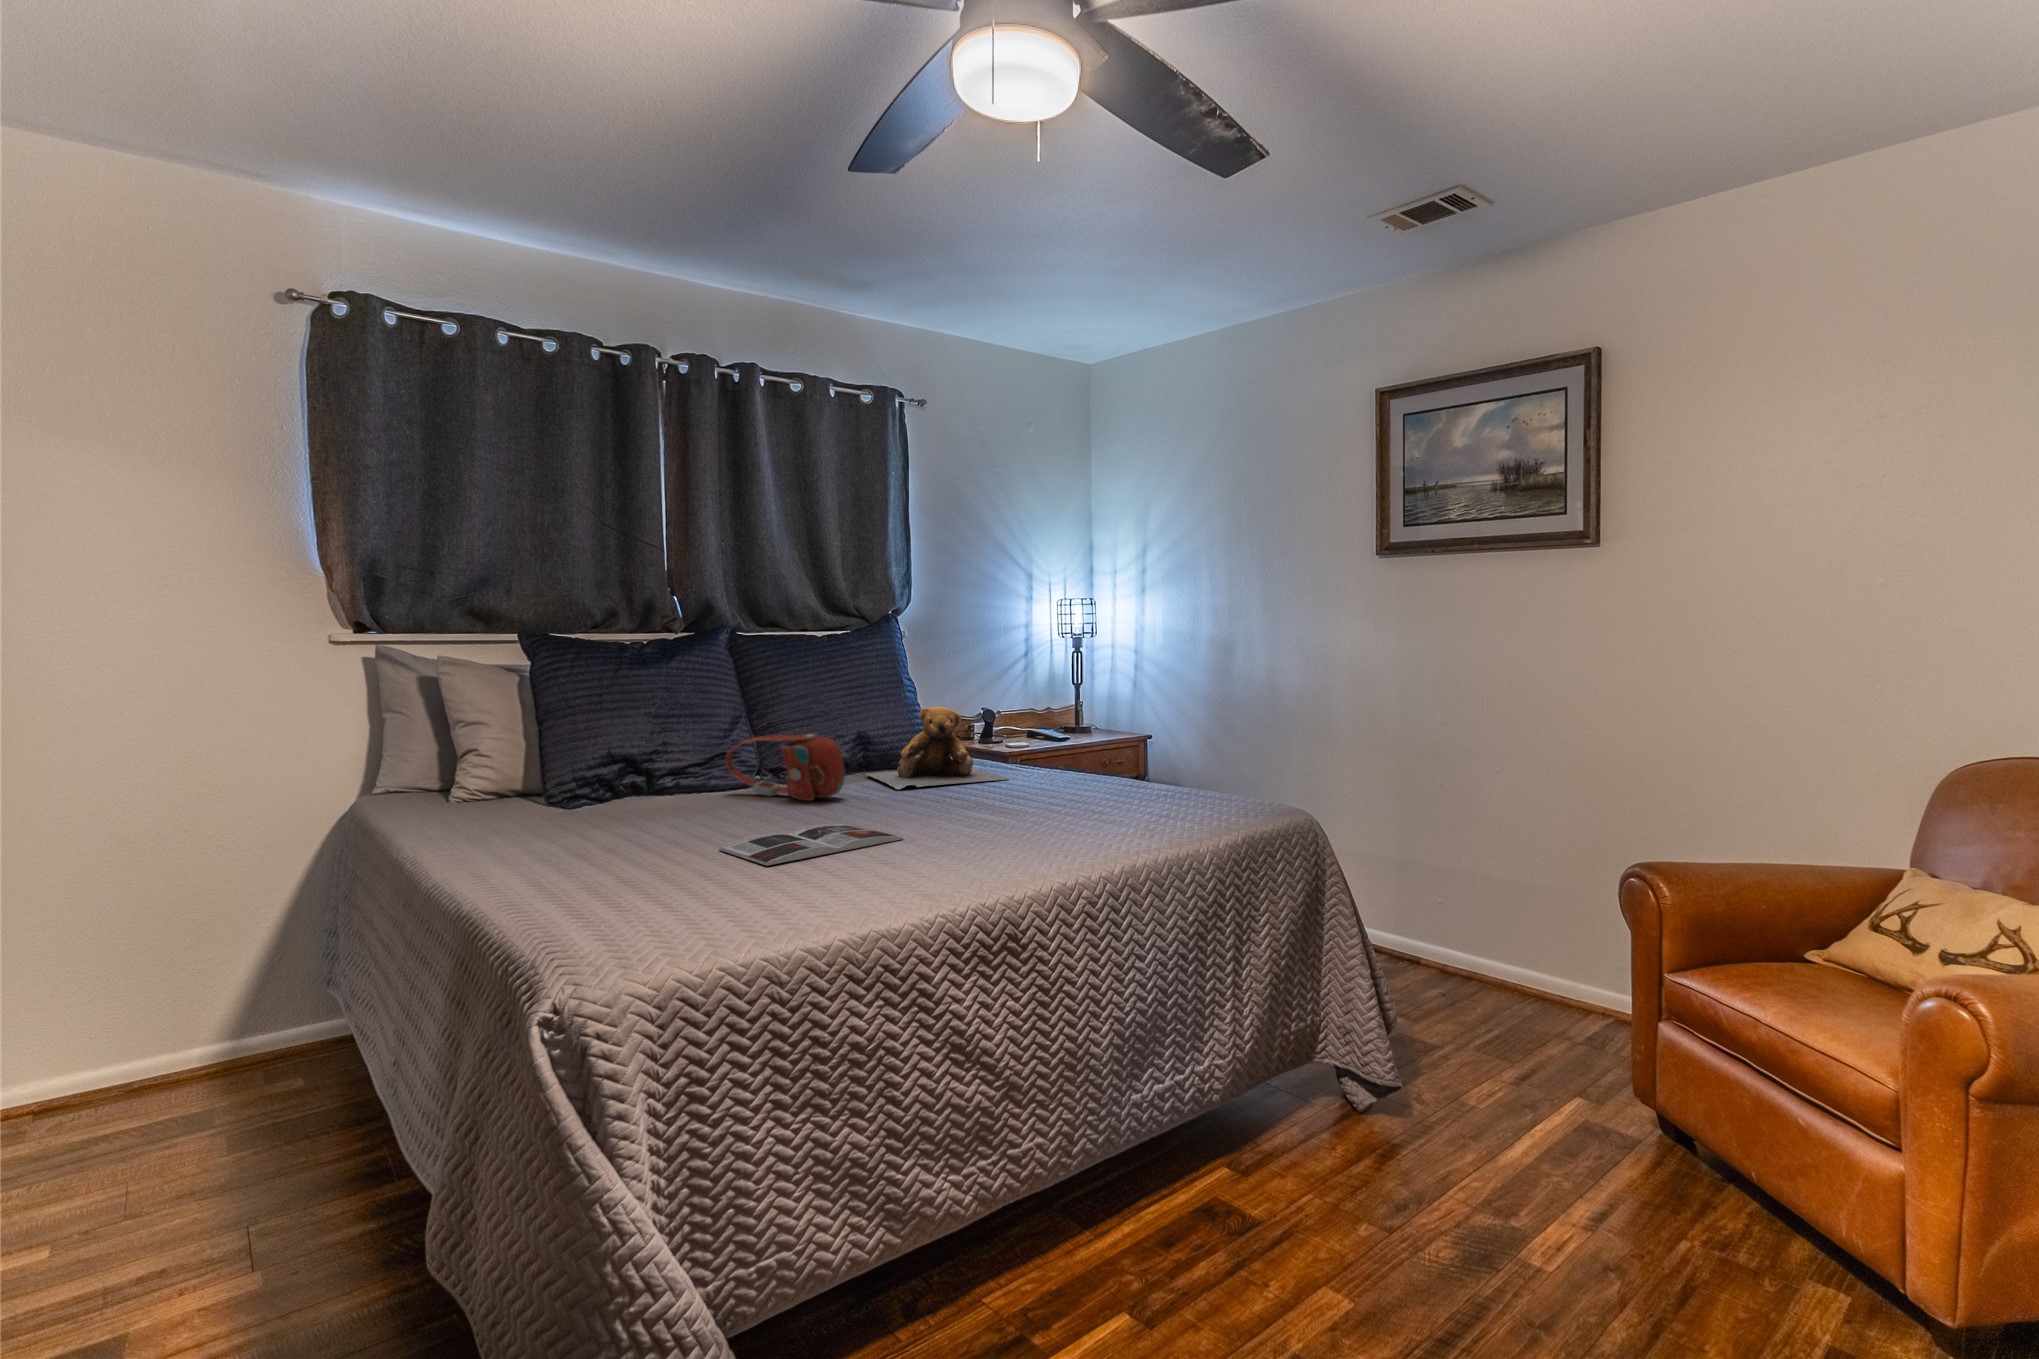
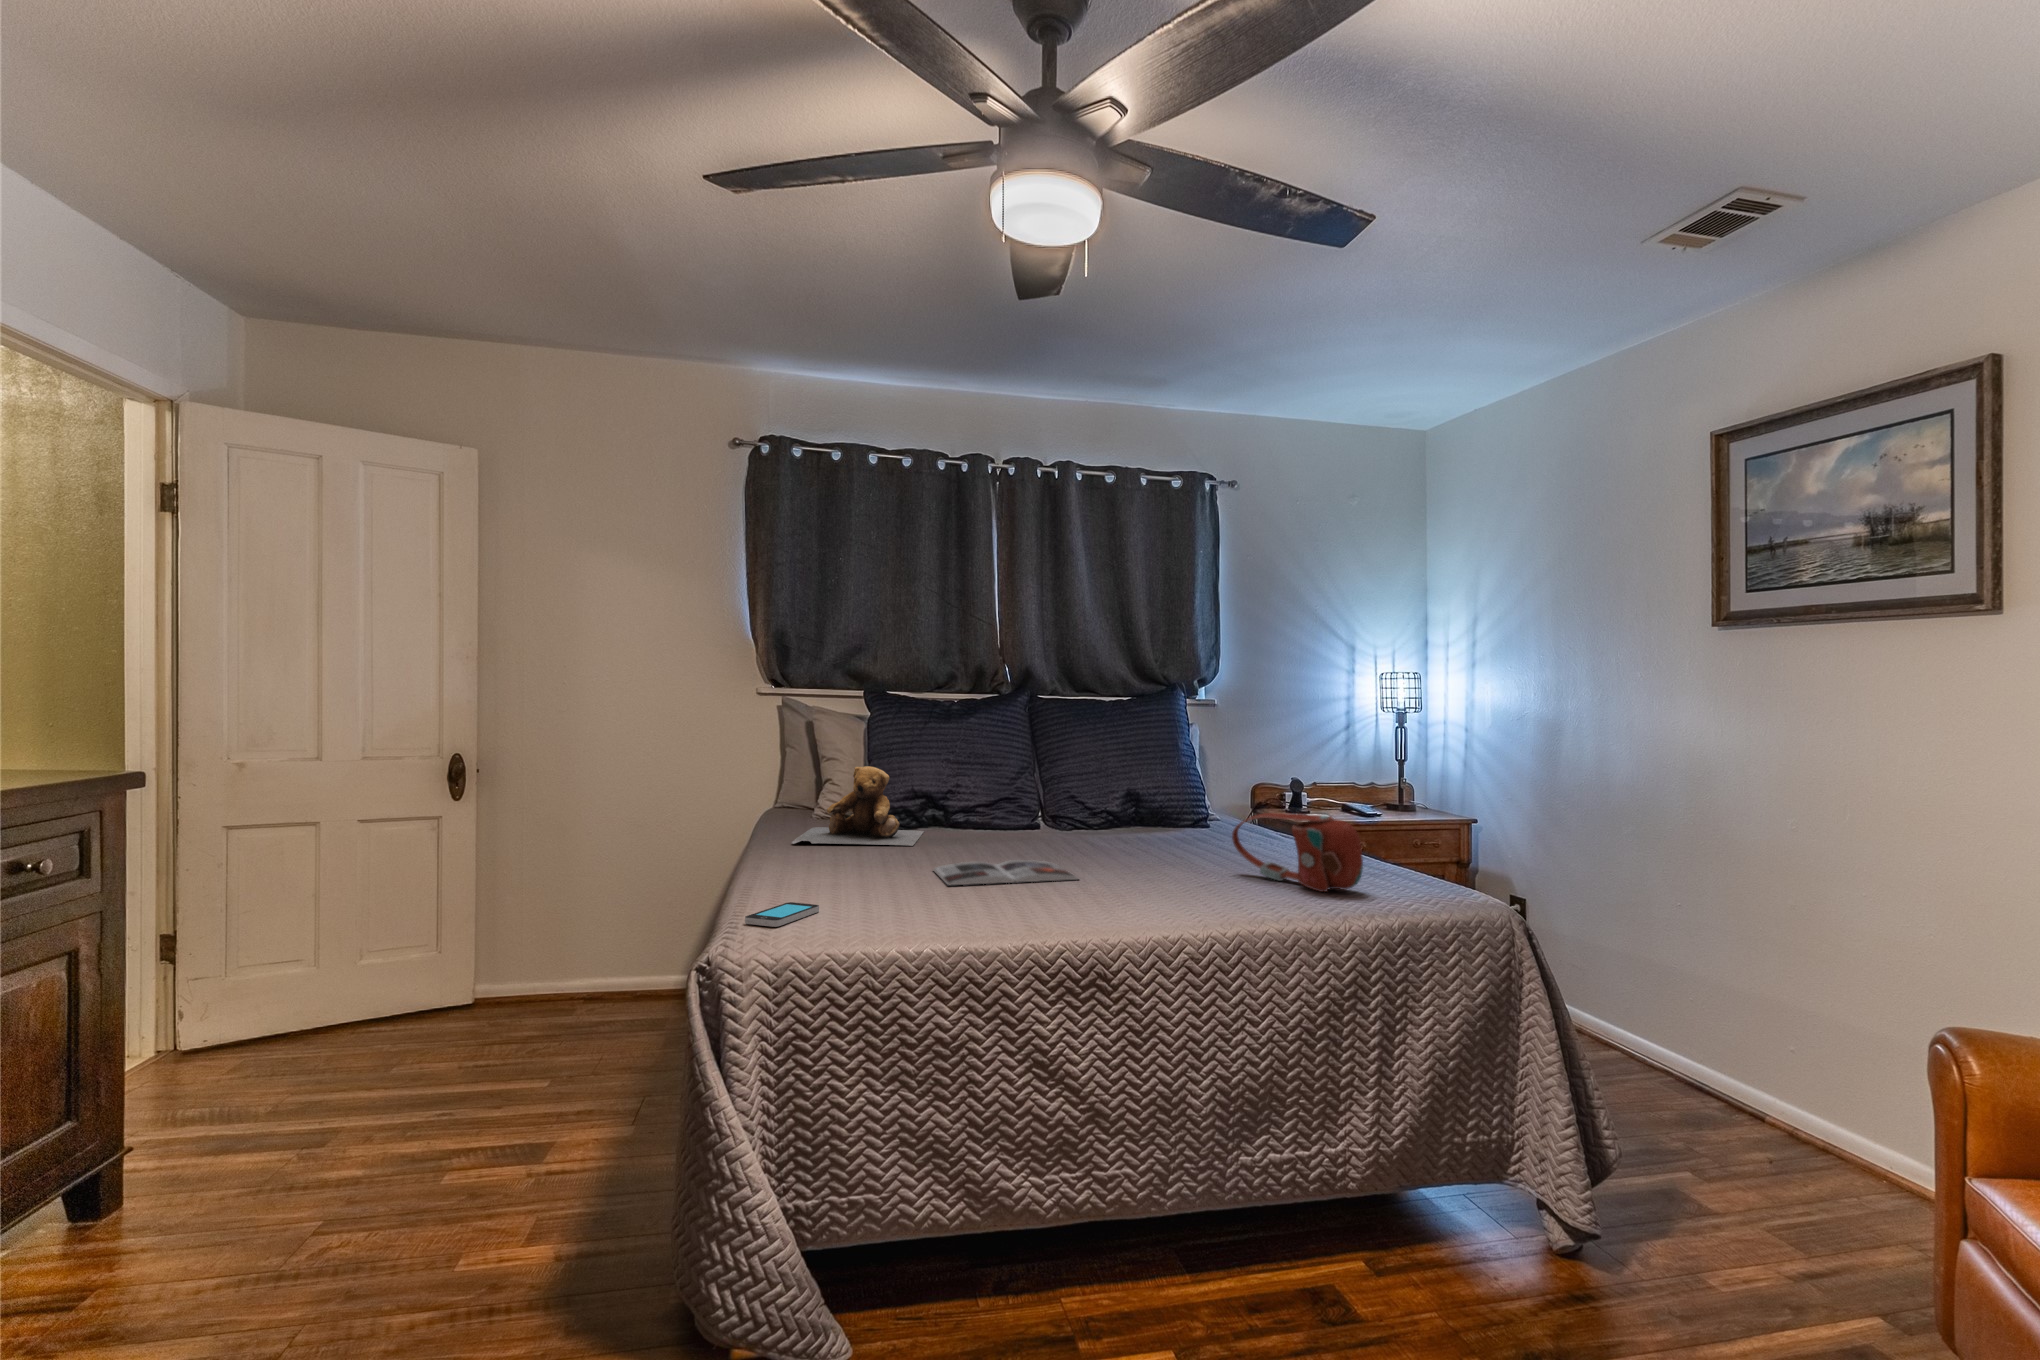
teddy bear: present [866,706,1009,789] -> present [791,766,924,846]
handbag: present [726,734,845,801] -> present [1232,813,1363,892]
smartphone: none [570,913,650,953] -> present [745,902,819,927]

